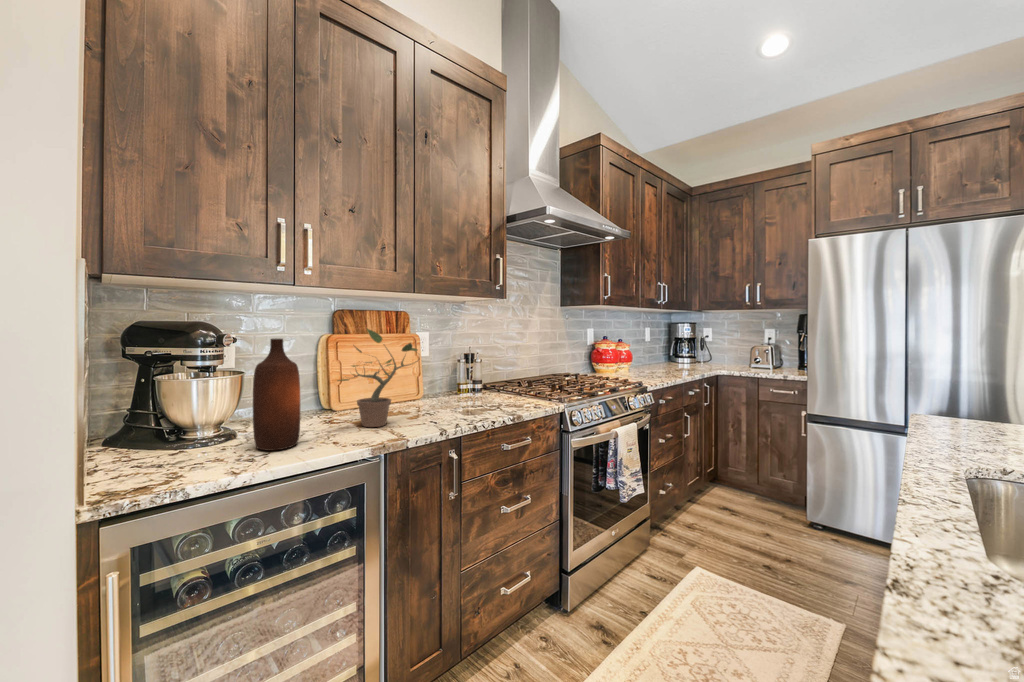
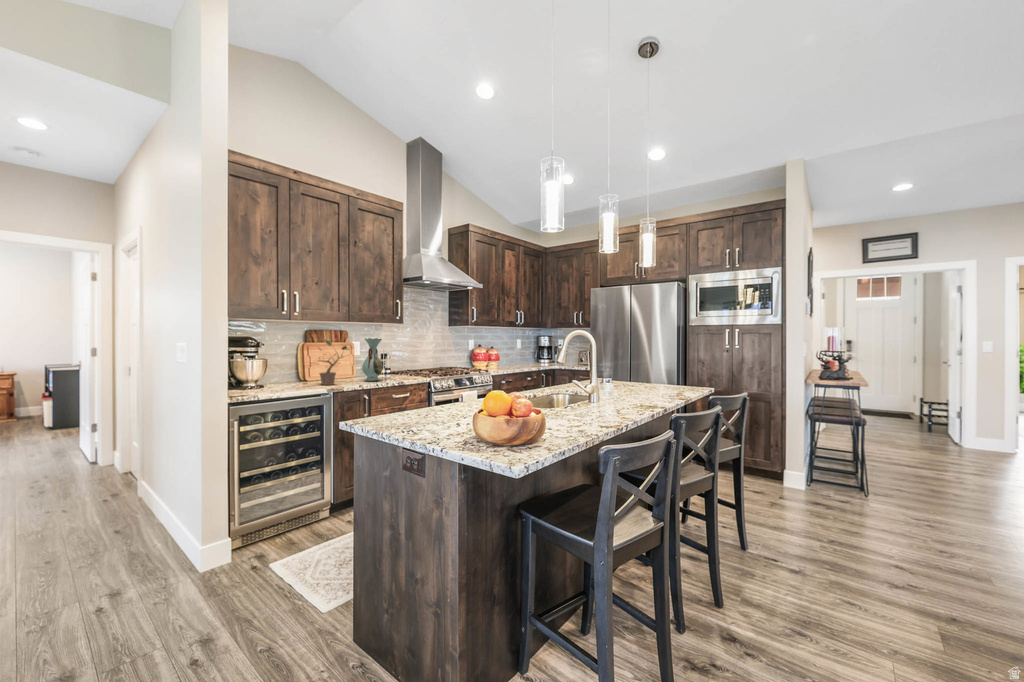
decorative vase: none [440,327,479,413] -> present [362,338,383,381]
bottle: present [253,338,300,450] -> none [274,343,295,390]

